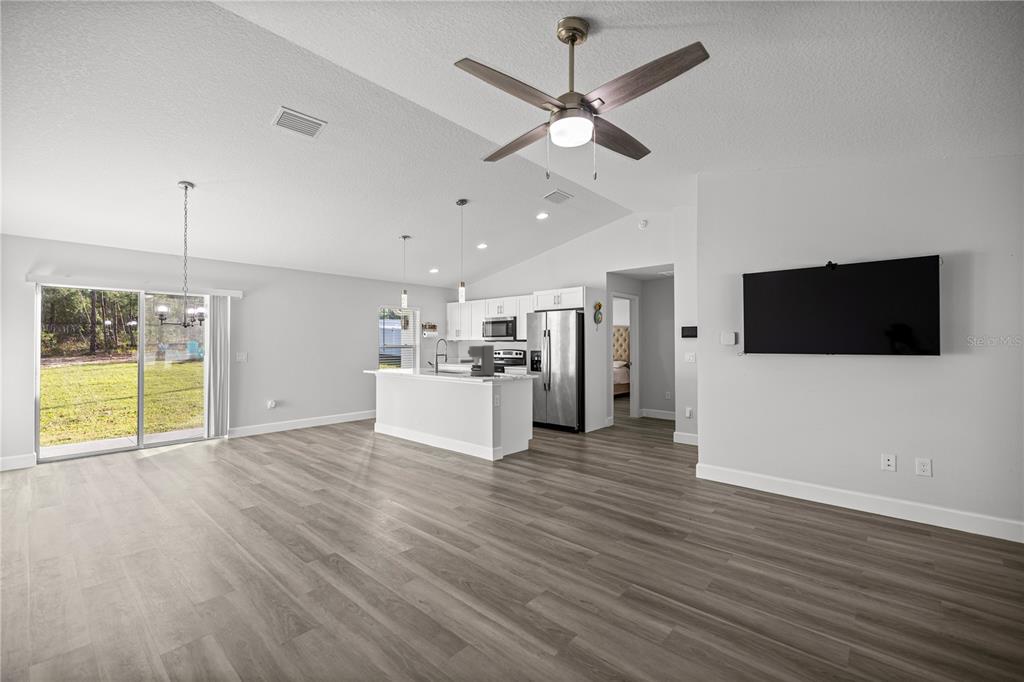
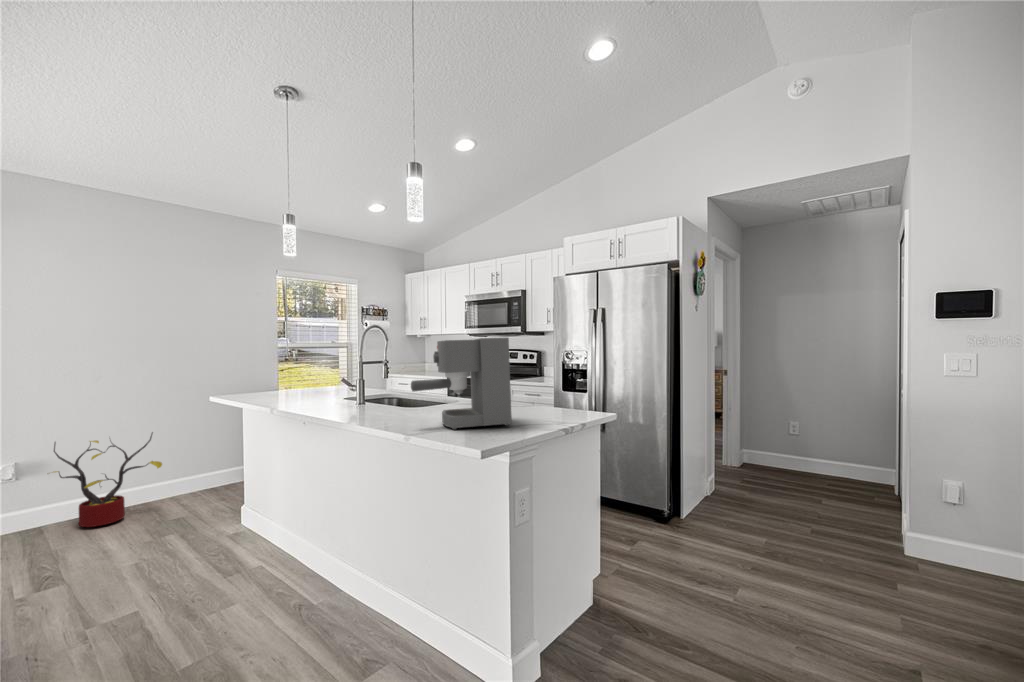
decorative plant: none [284,389,334,431] -> present [54,432,162,527]

